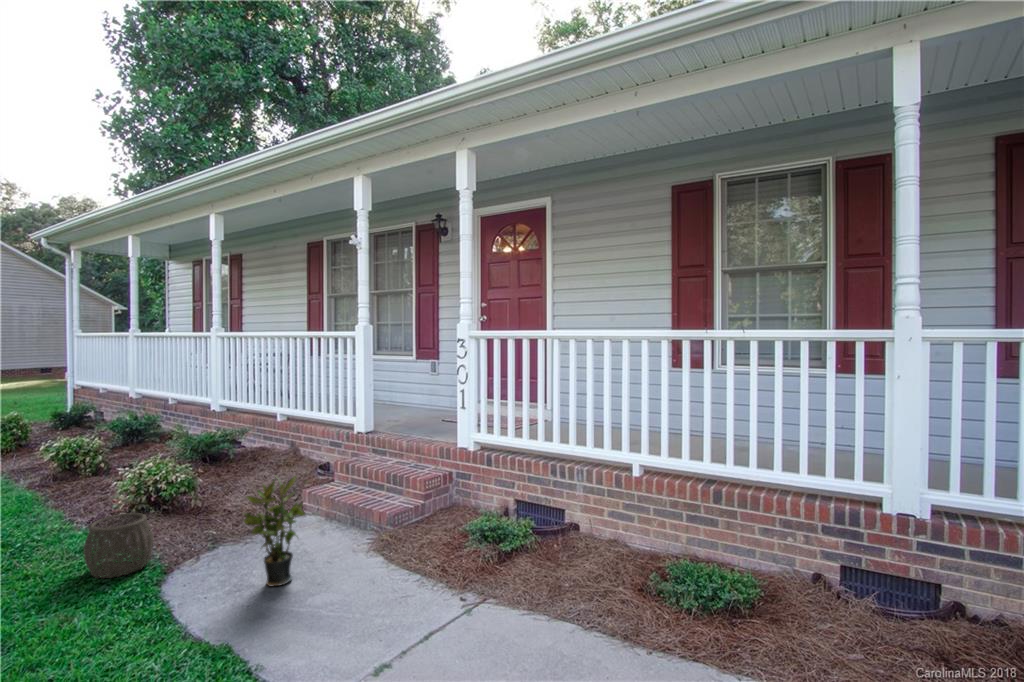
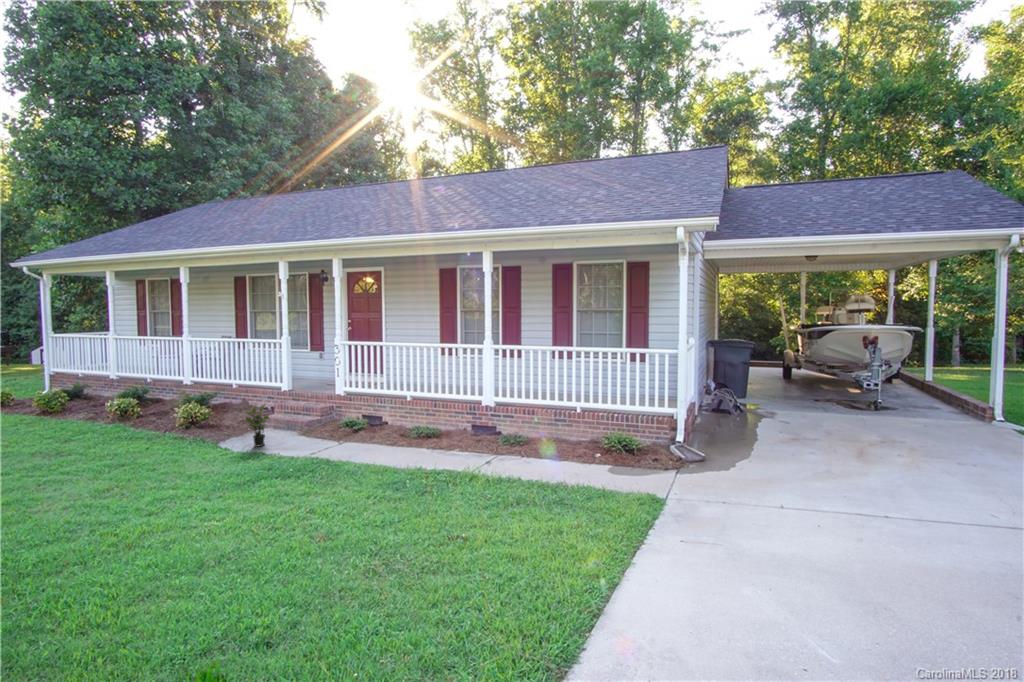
woven basket: present [84,513,154,578] -> none [167,424,197,449]

